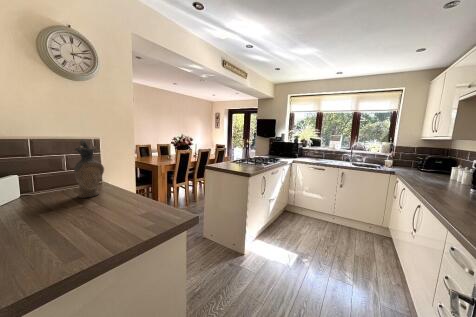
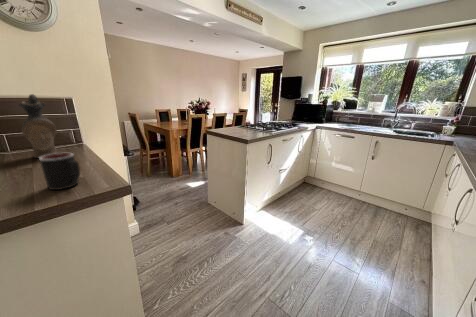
mug: none [134,192,166,224] -> present [39,153,80,190]

